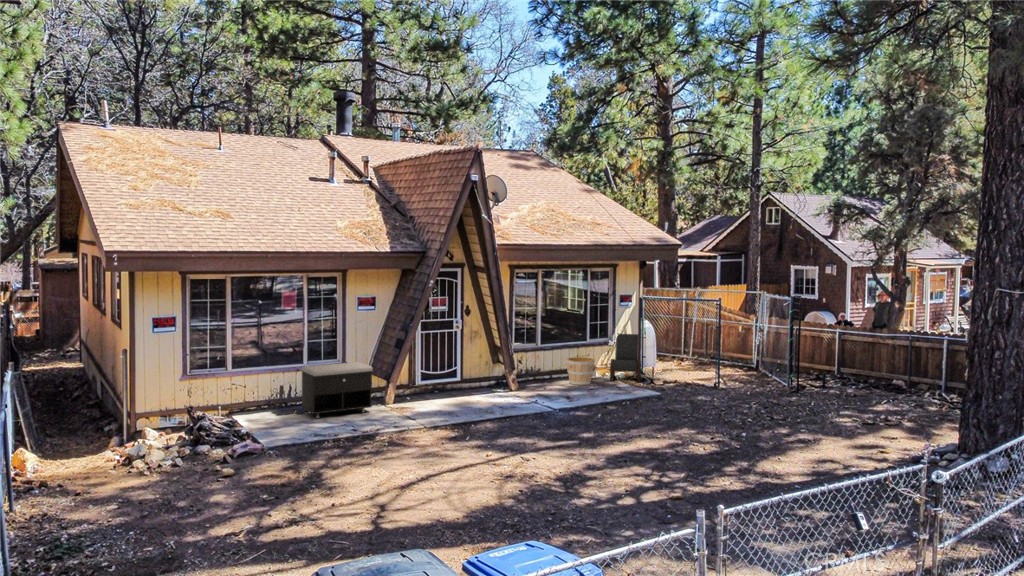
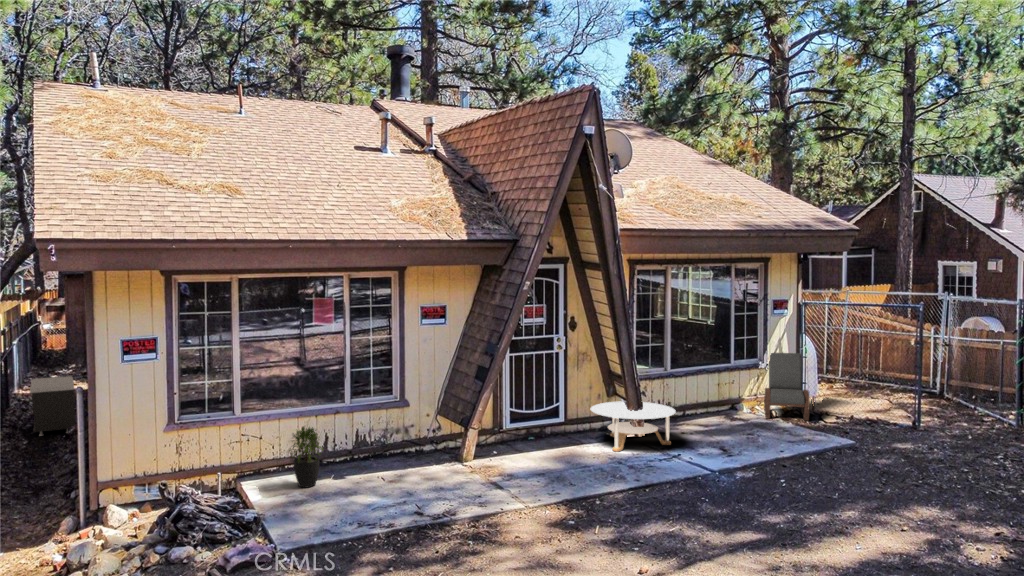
wooden bucket: present [566,357,595,385] -> none [705,385,747,426]
storage bench: present [302,362,373,418] -> present [30,376,75,436]
round table: none [479,367,539,400] -> present [591,402,675,452]
potted plant: none [263,378,289,420] -> present [289,426,323,488]

